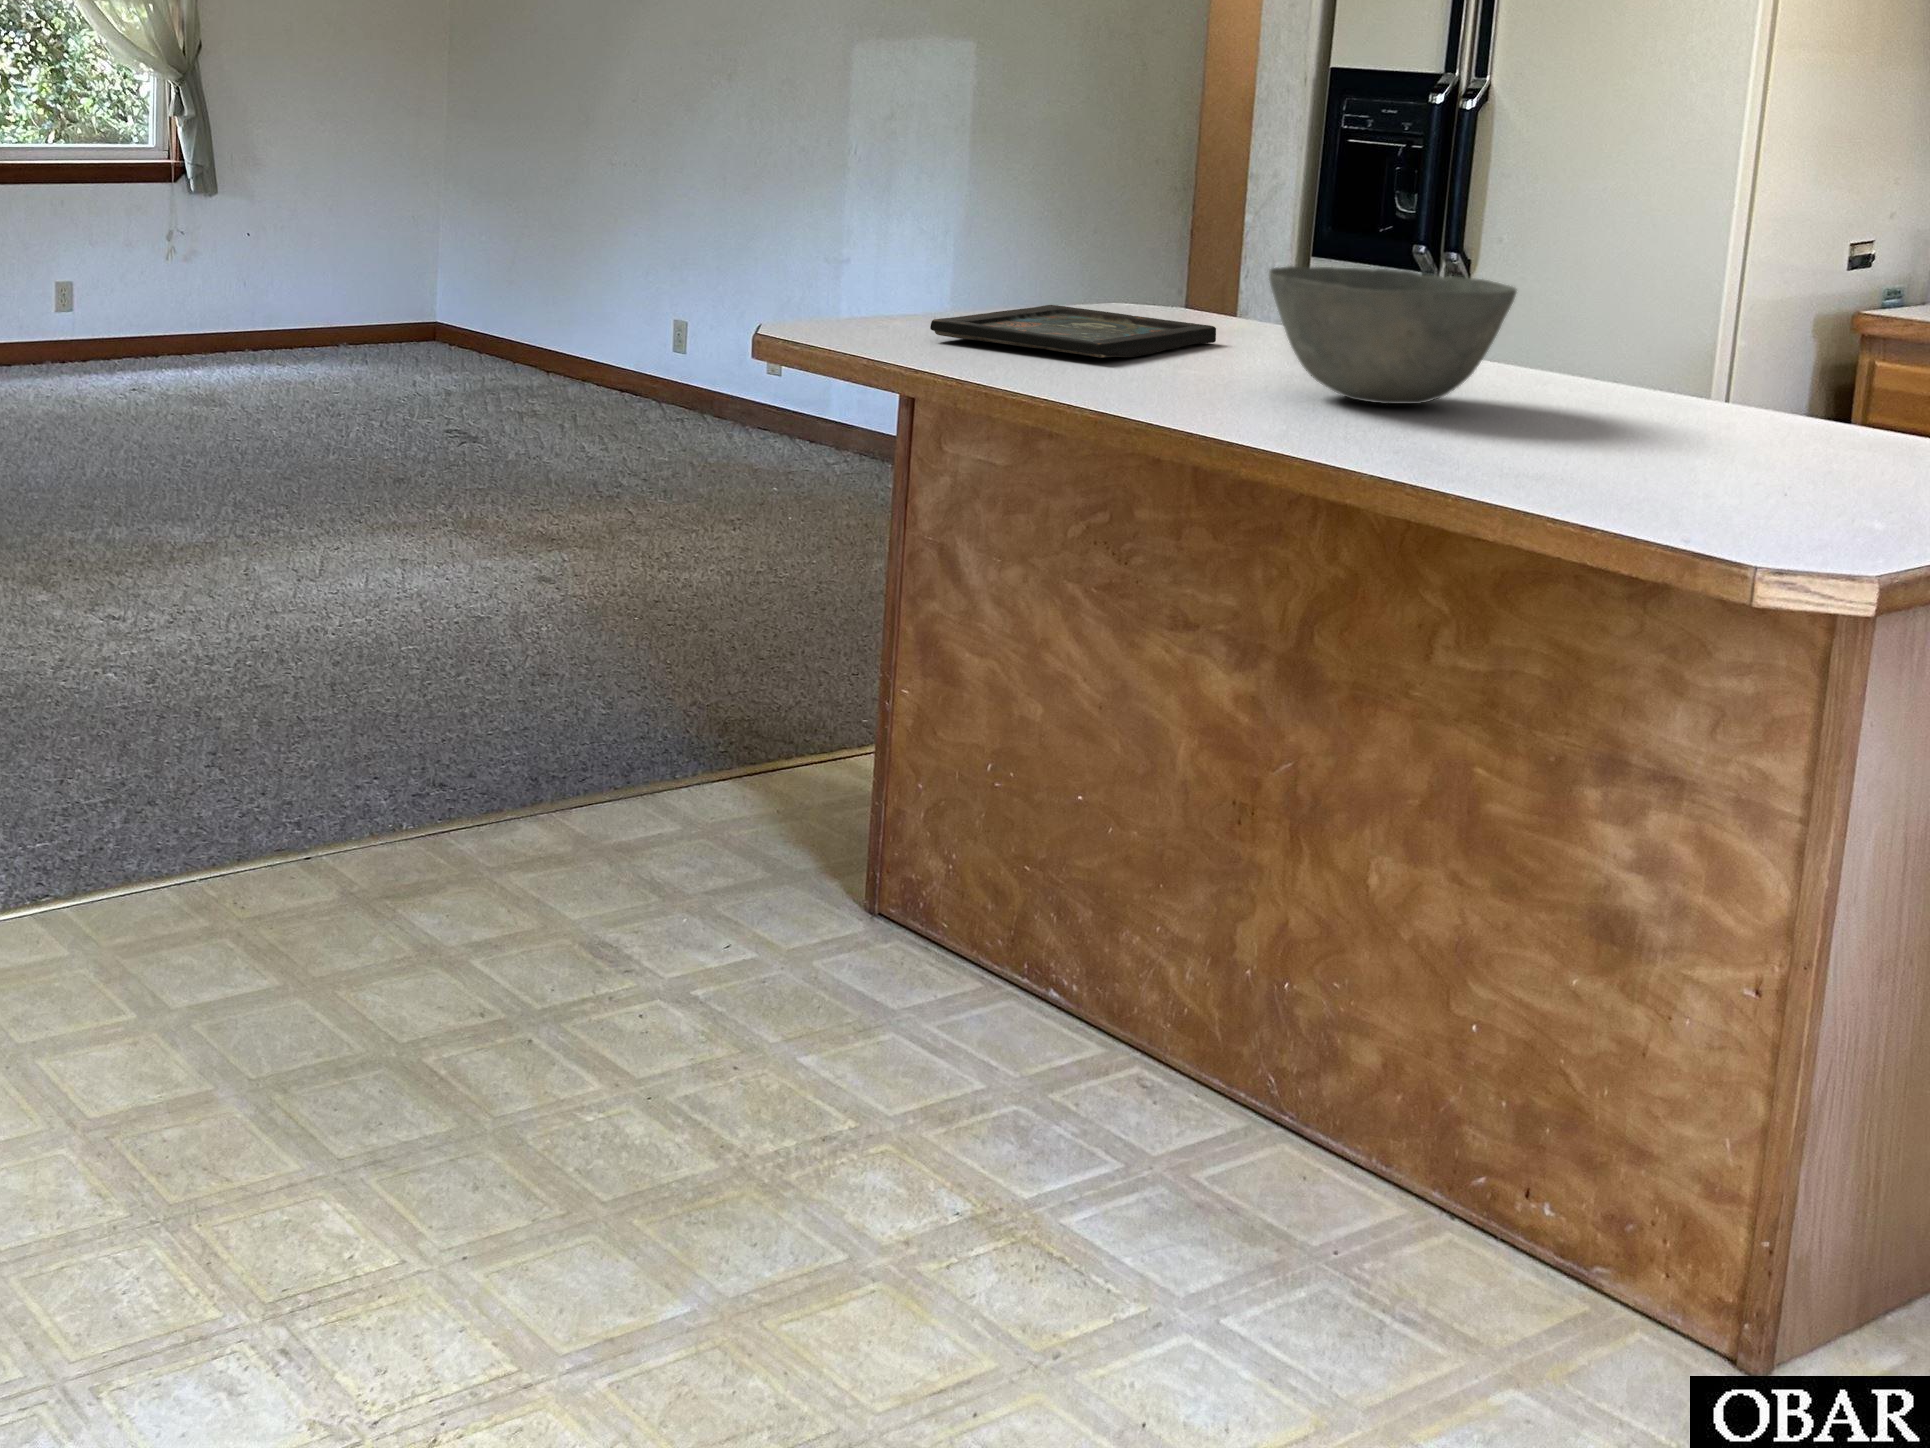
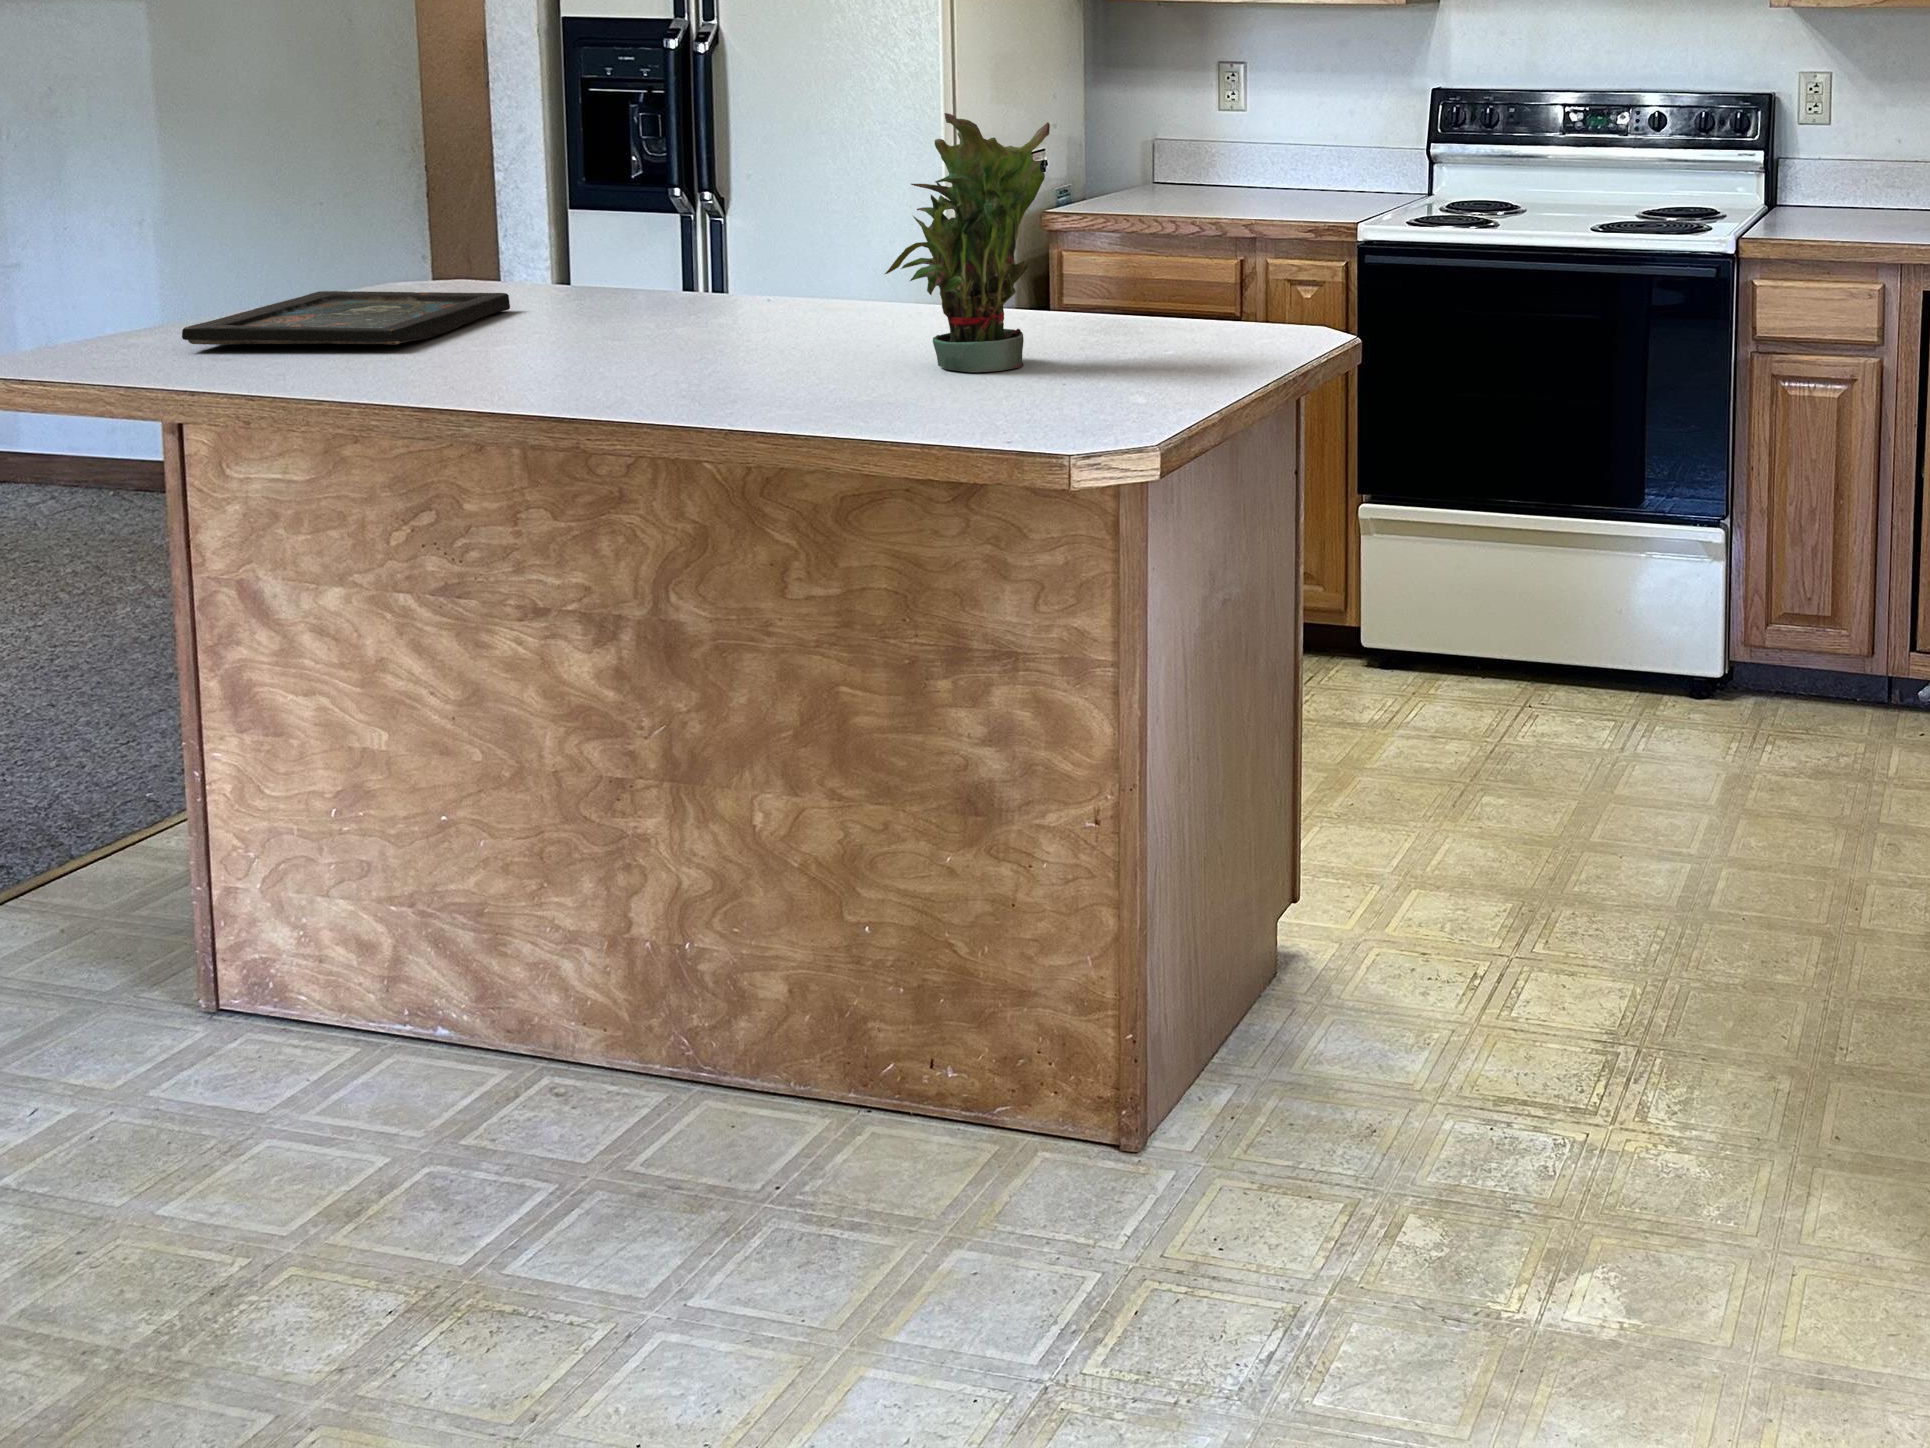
potted plant: none [1589,177,1816,470] -> present [885,113,1050,372]
bowl: present [1269,266,1517,404] -> none [569,219,807,352]

